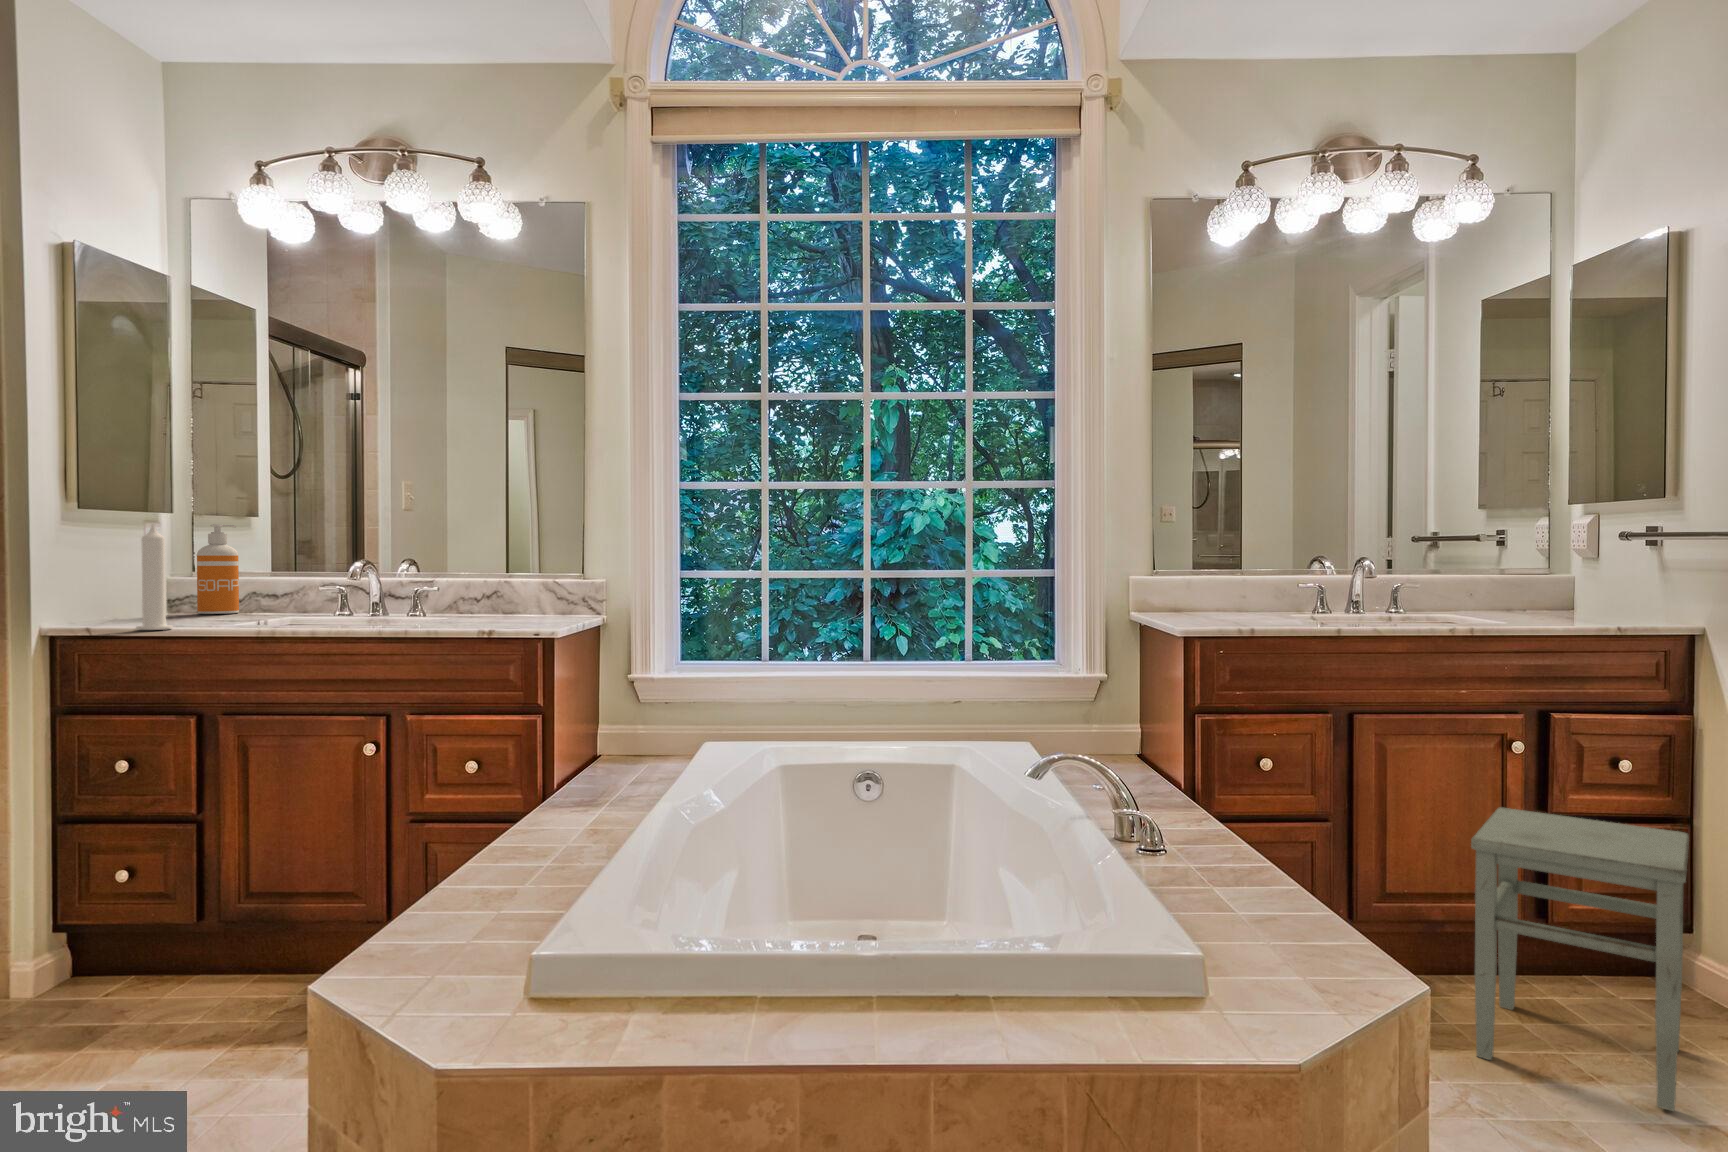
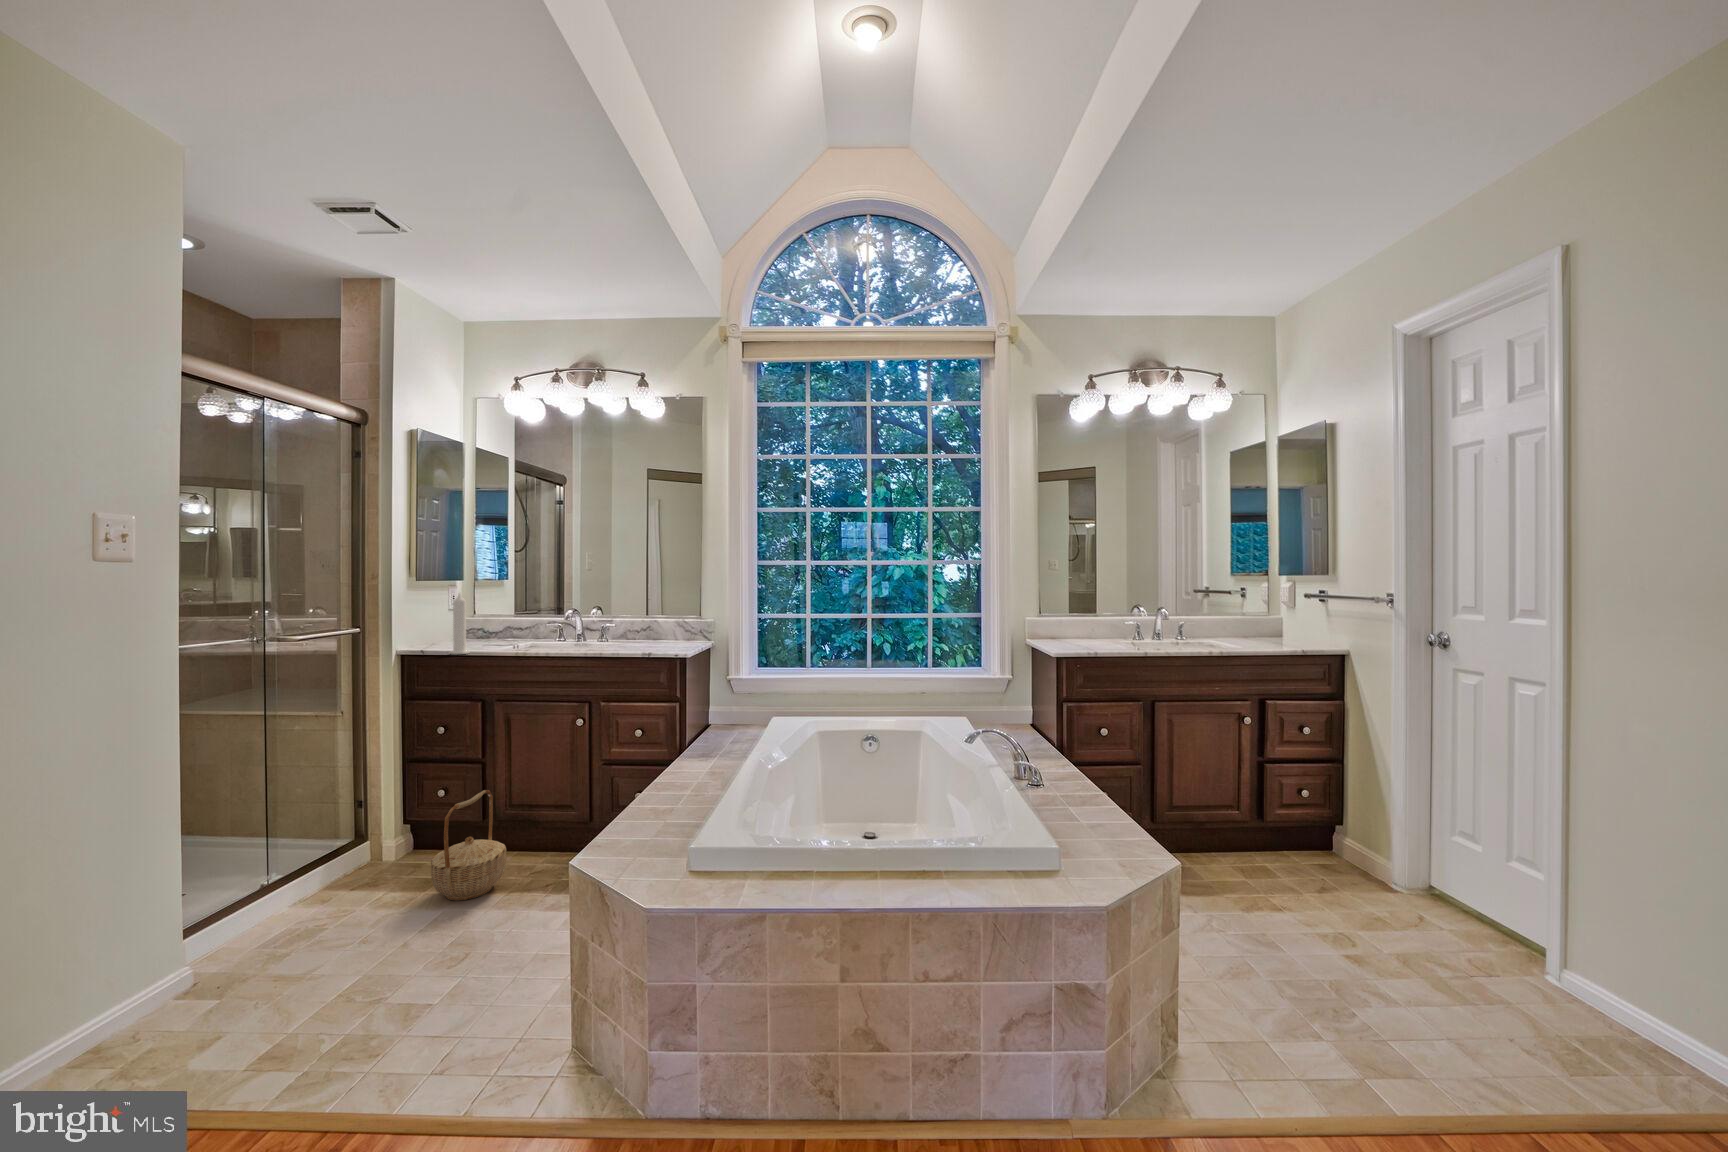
soap dispenser: present [197,524,239,614] -> none [476,587,500,640]
stool: present [1471,807,1689,1111] -> none [1213,756,1336,929]
basket: none [91,864,230,1055] -> present [431,790,507,901]

